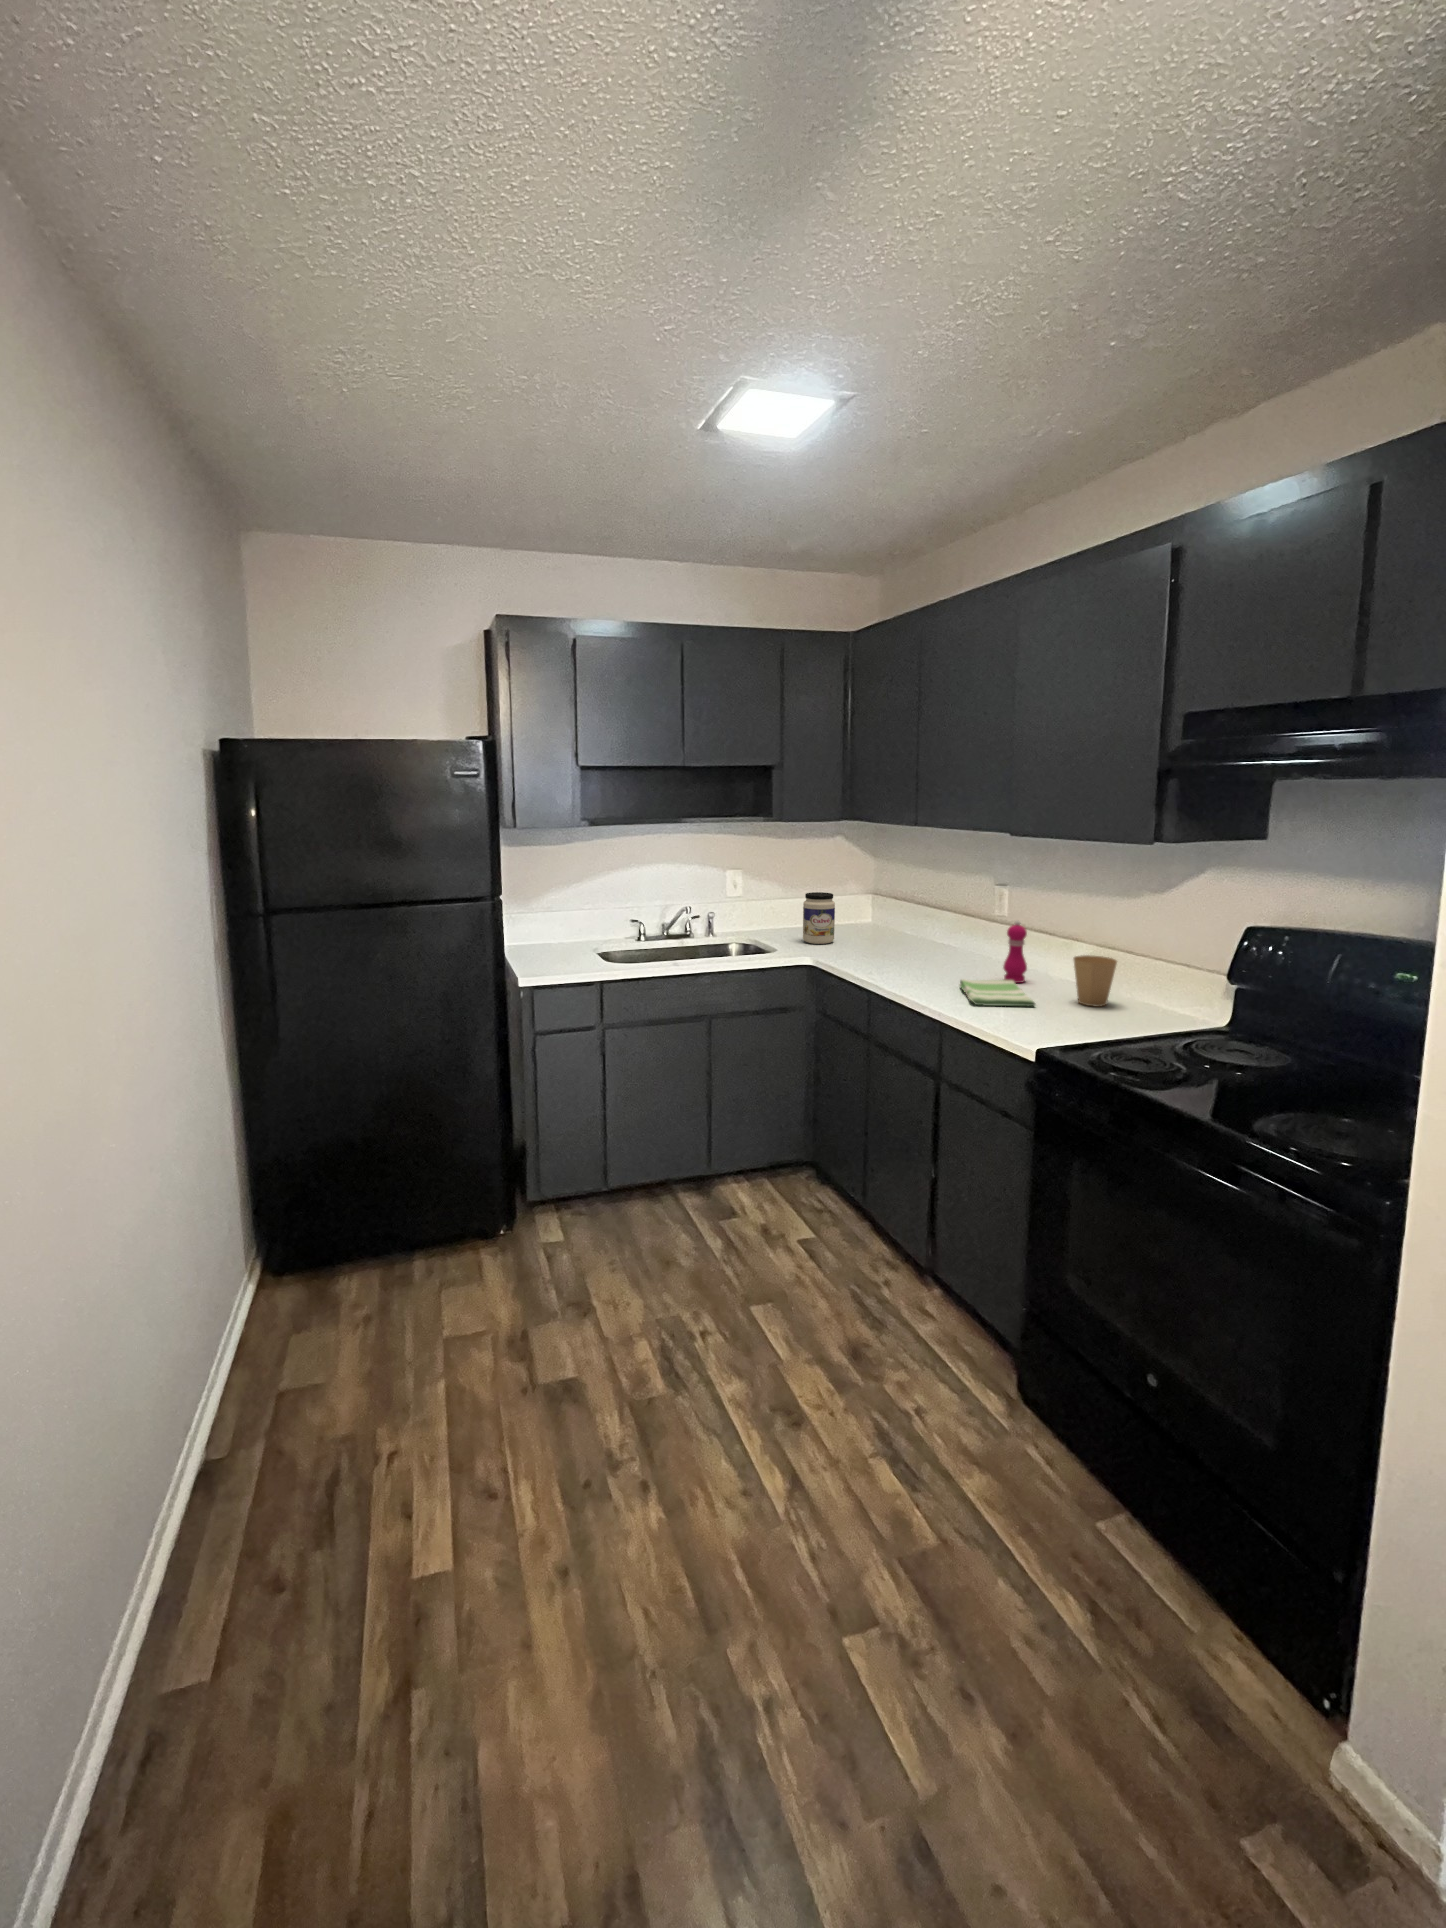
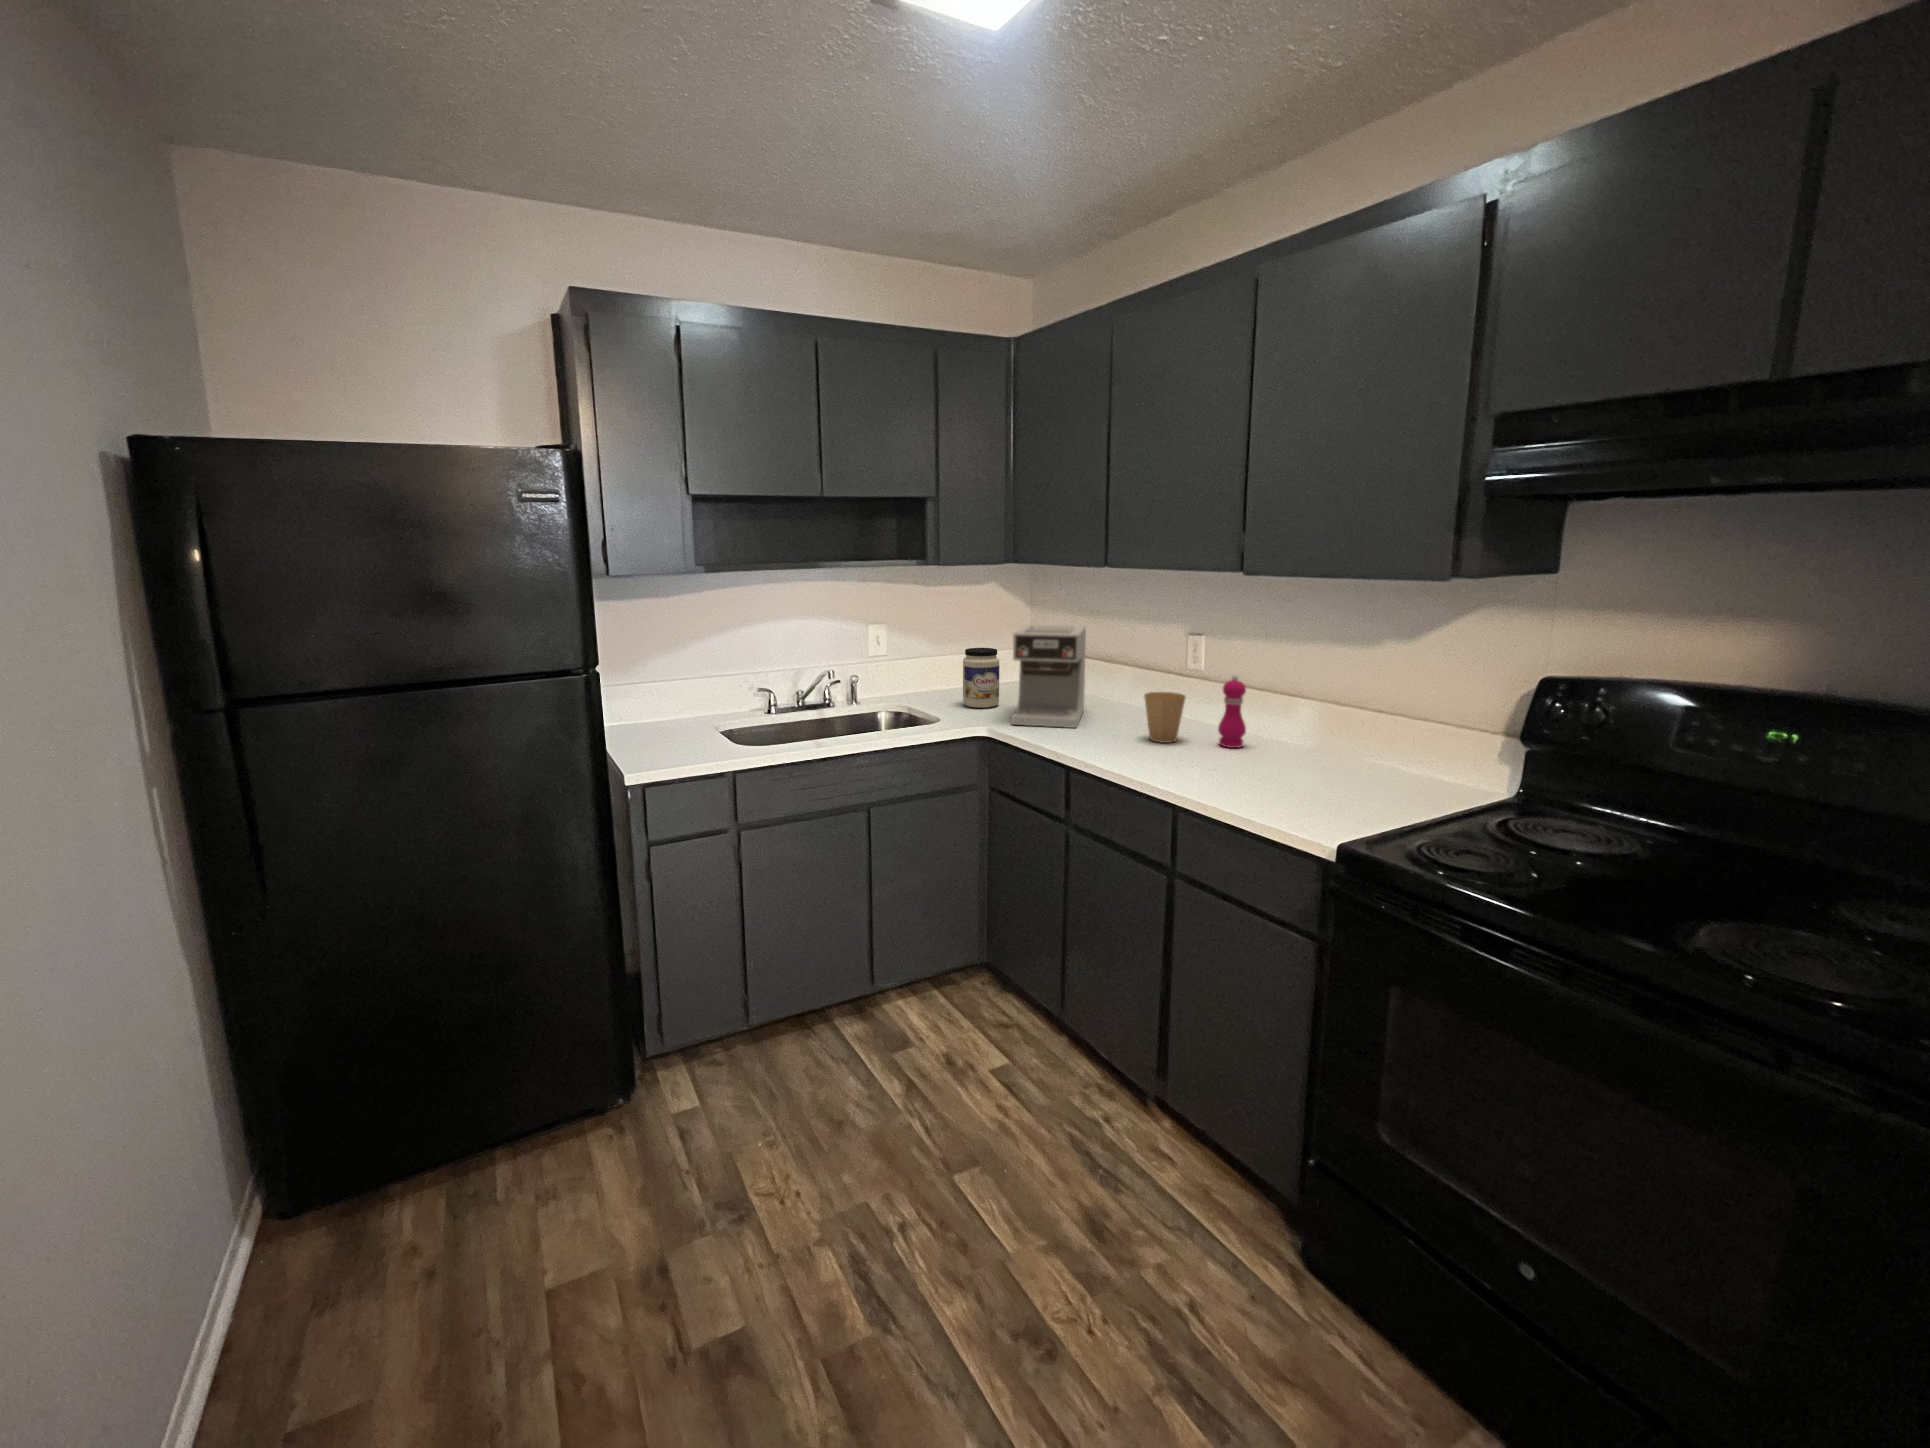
coffee maker: none [835,873,908,962] -> present [1011,625,1086,728]
paper cup: present [1074,955,1117,1007] -> present [1144,692,1186,743]
dish towel: present [959,979,1035,1006] -> none [1176,746,1283,781]

